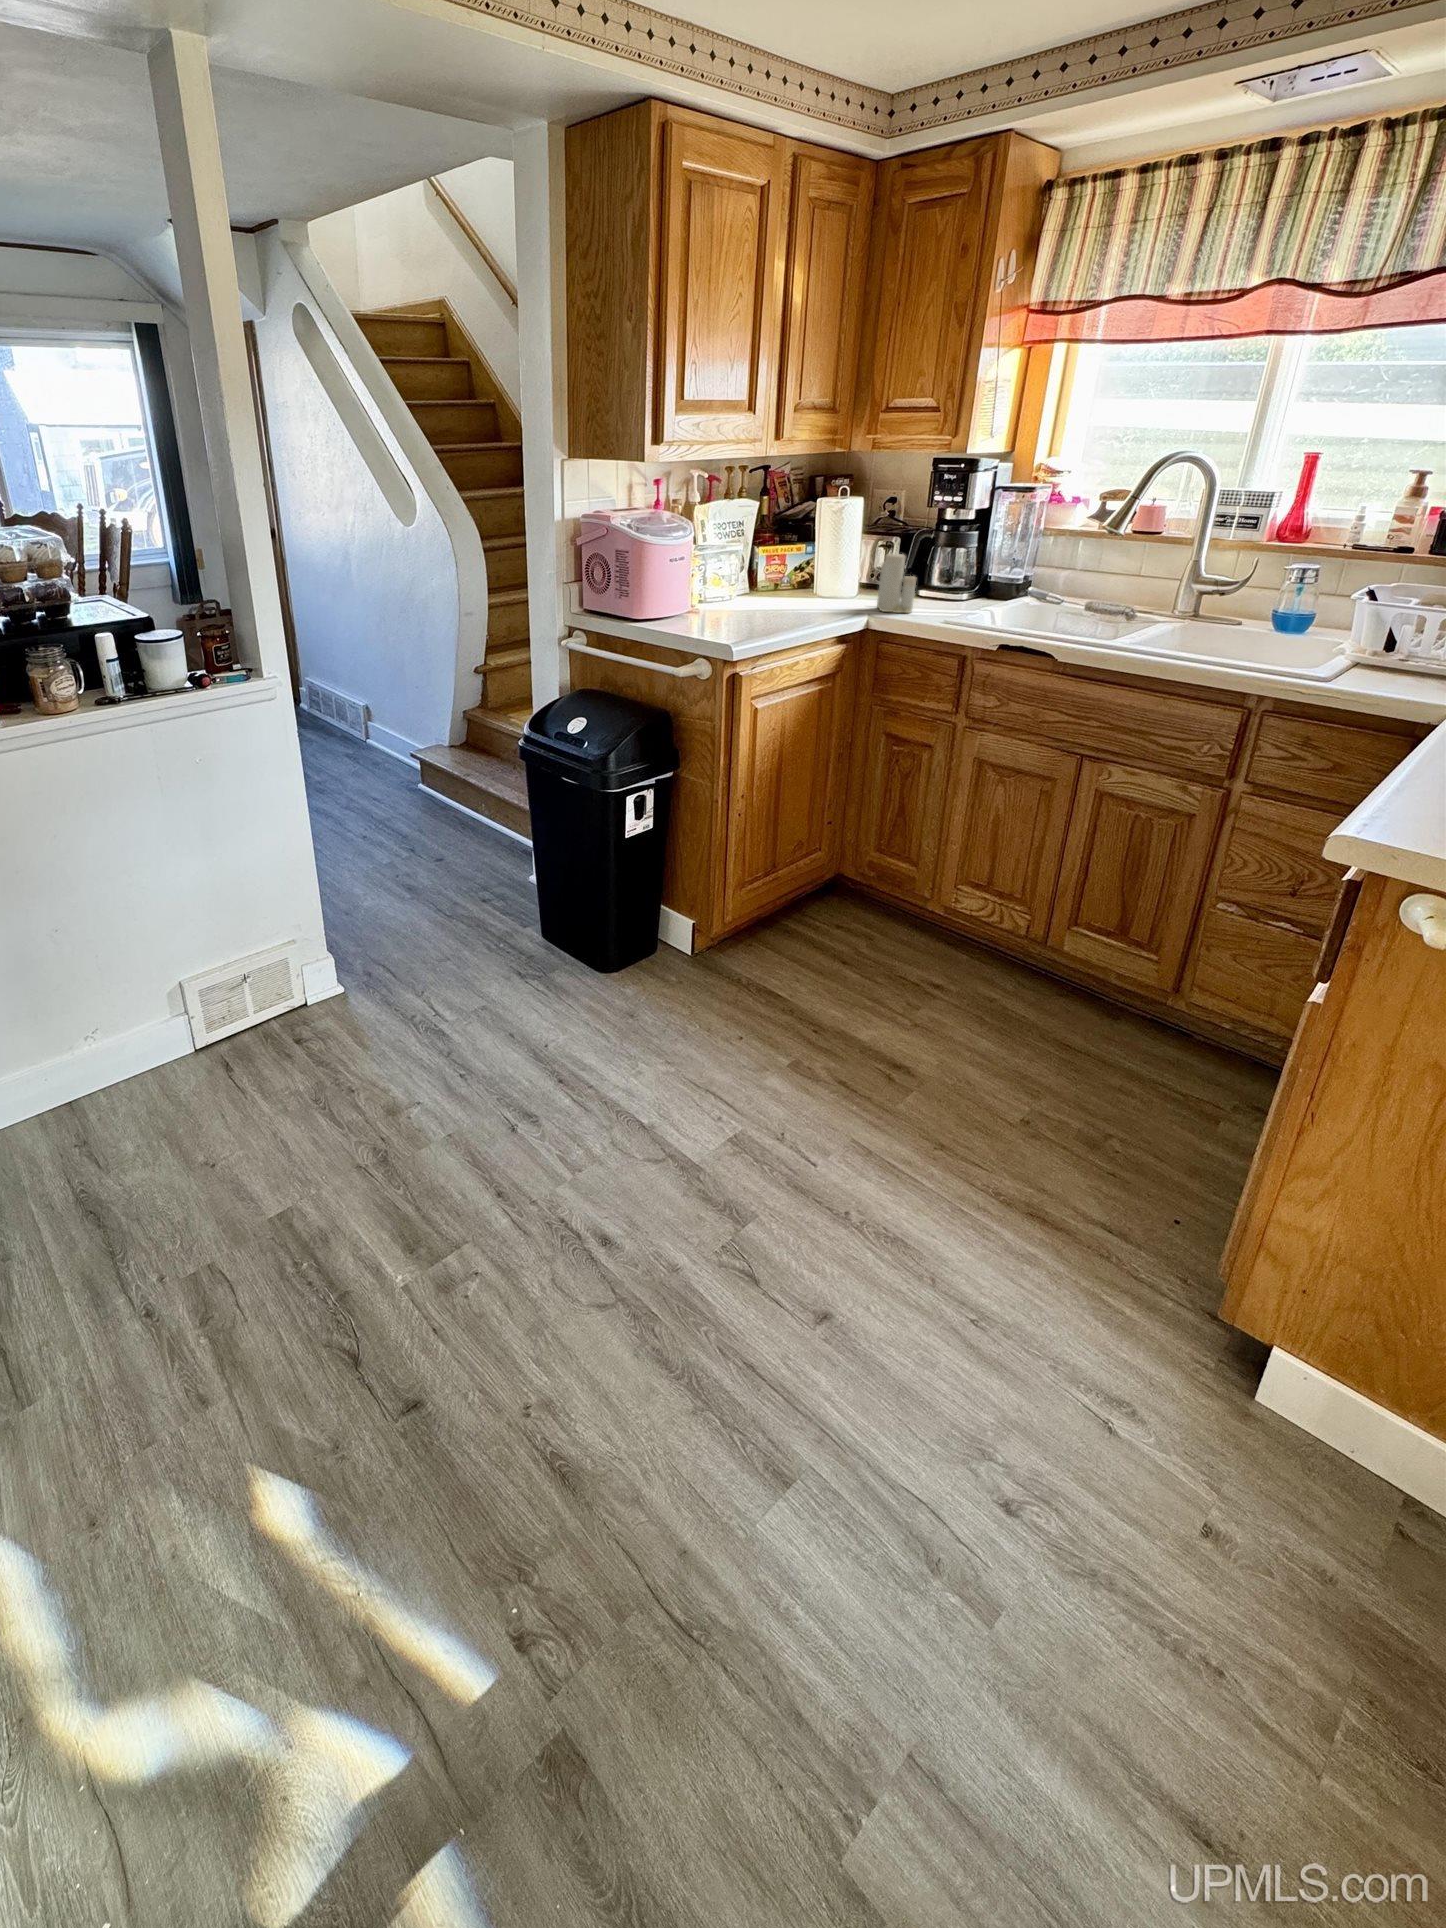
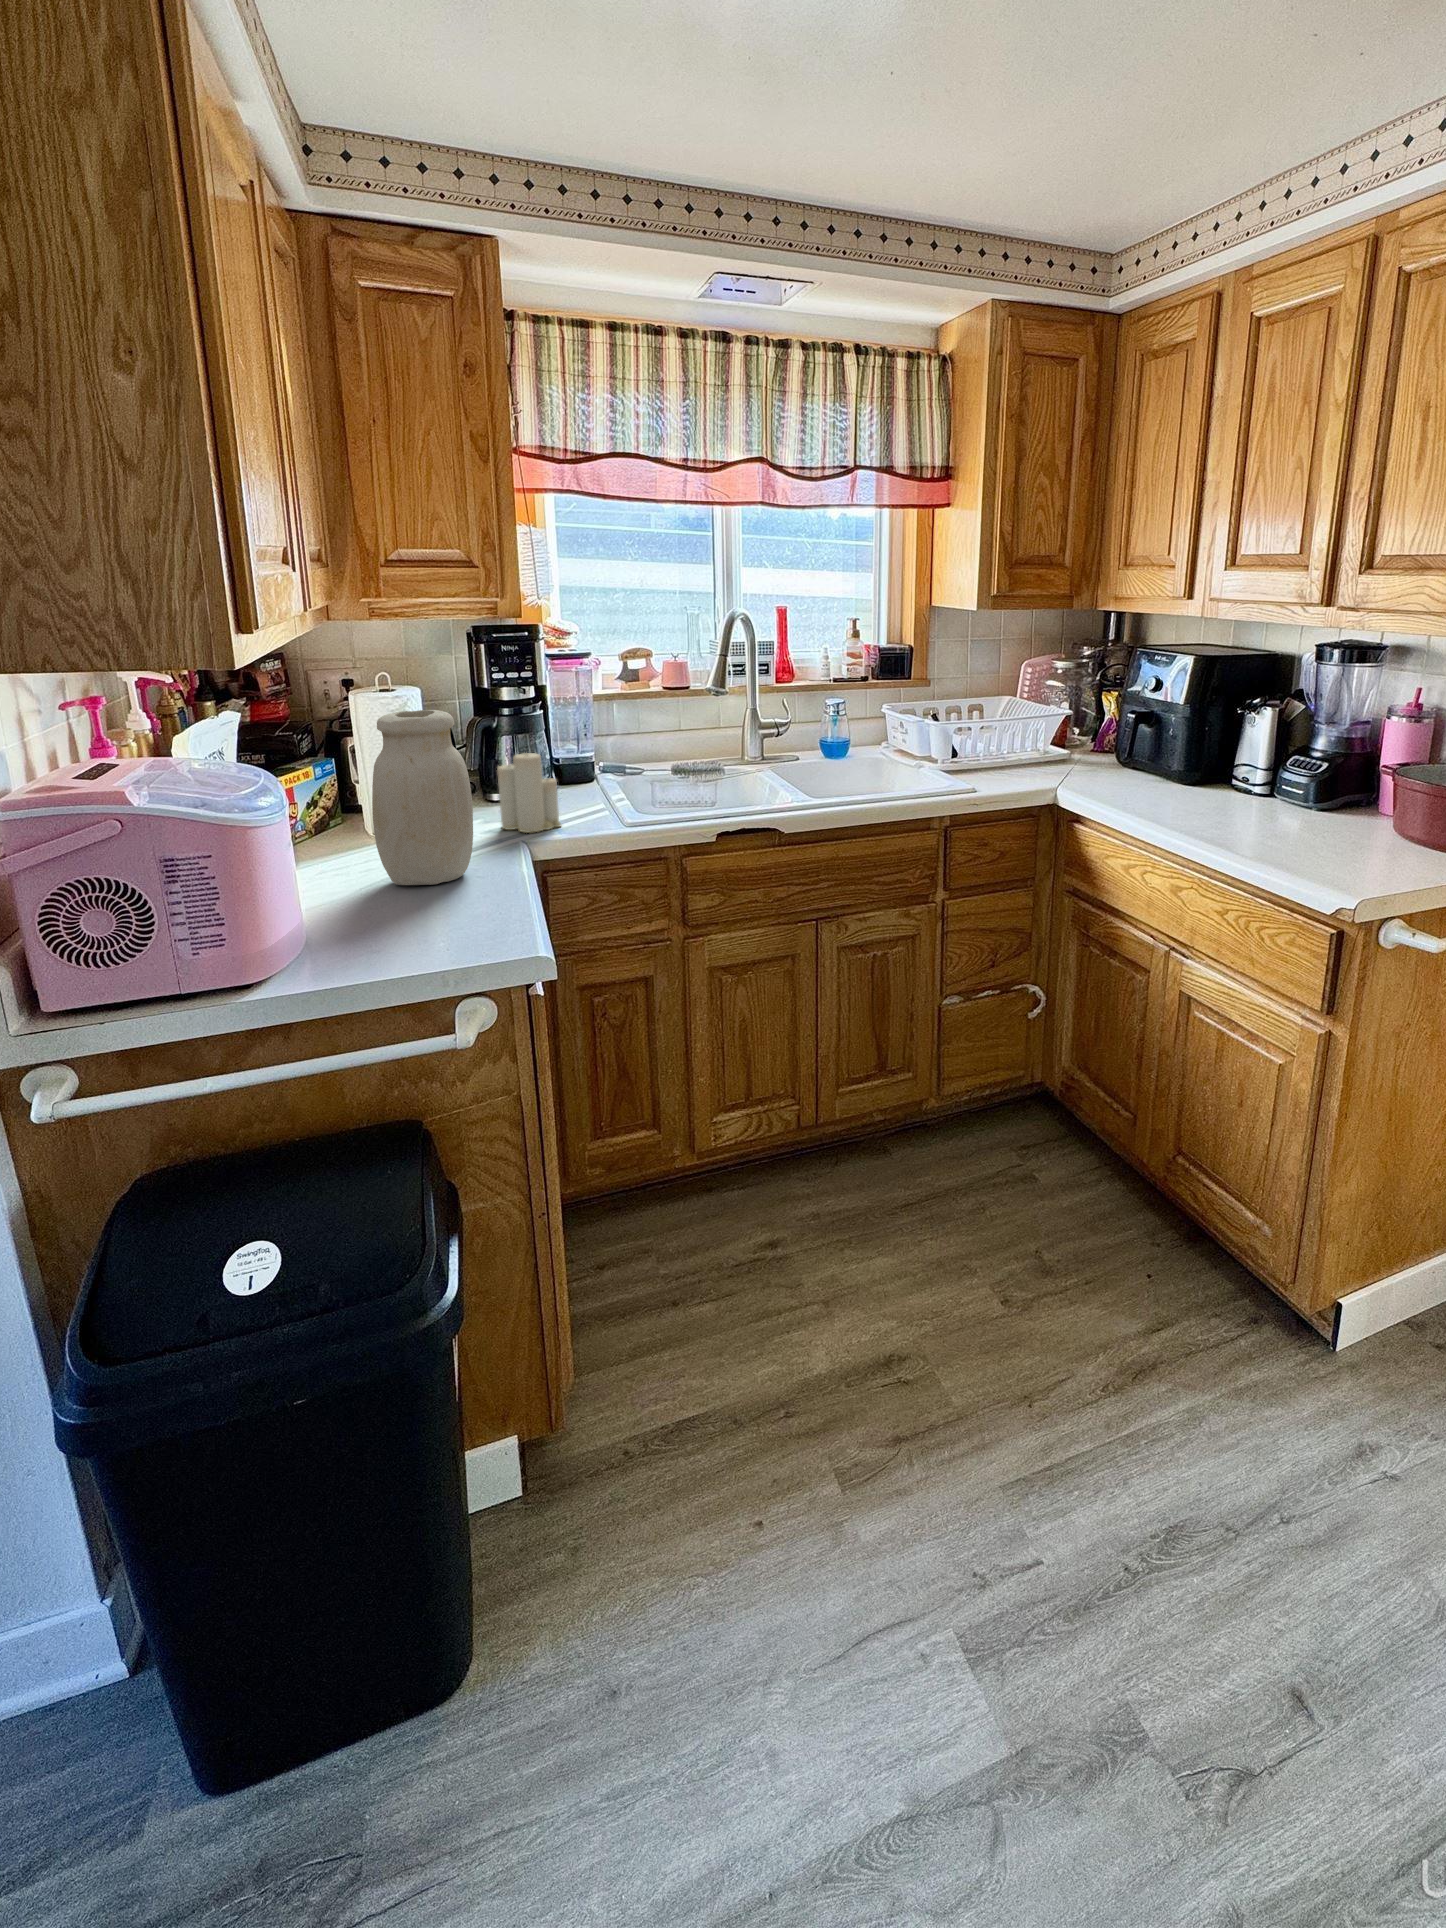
jar: none [755,505,813,616] -> present [372,710,473,885]

